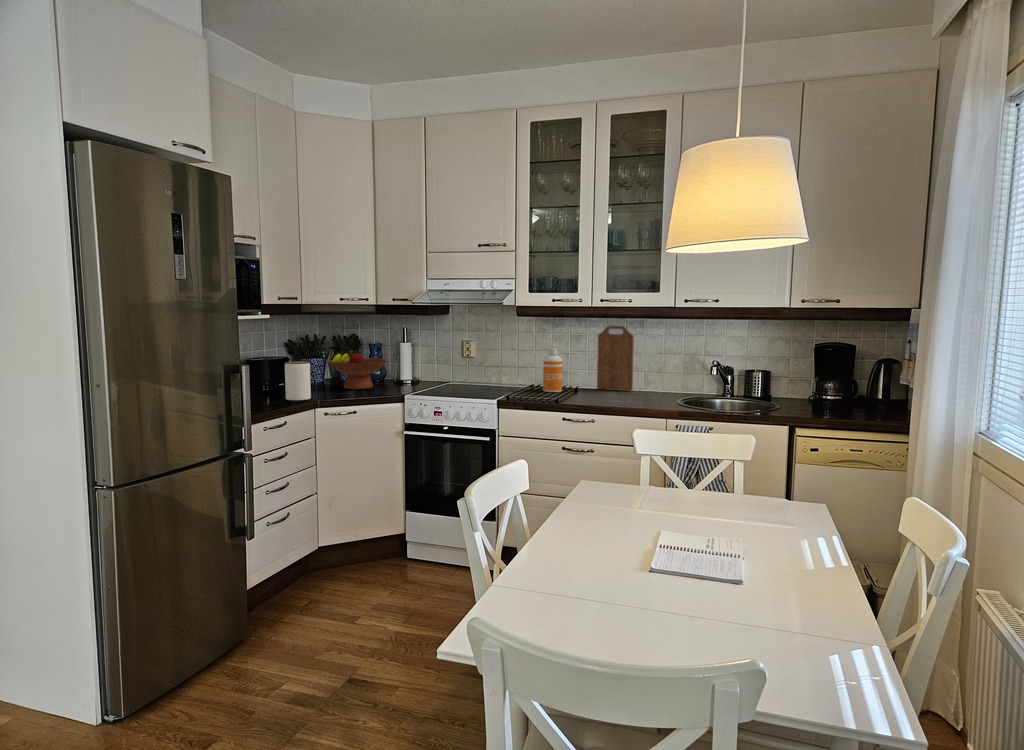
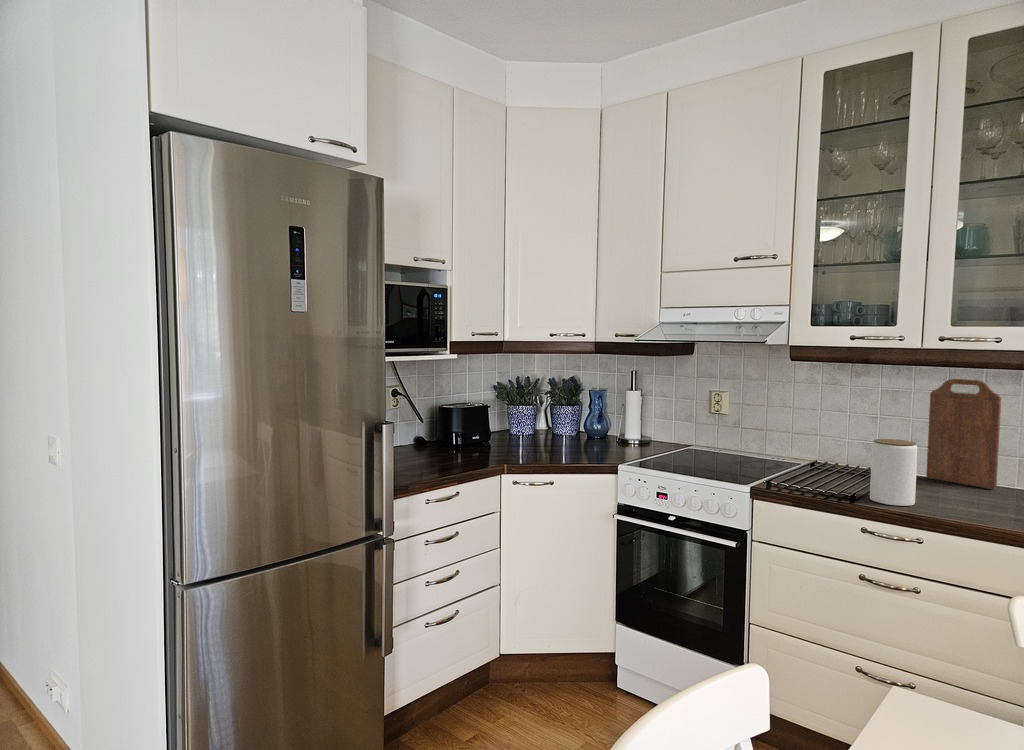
soap dispenser: present [543,345,562,392] -> none [830,405,864,479]
fruit bowl: present [328,351,387,389] -> none [530,400,605,451]
jar: present [285,361,311,400] -> present [870,439,918,506]

